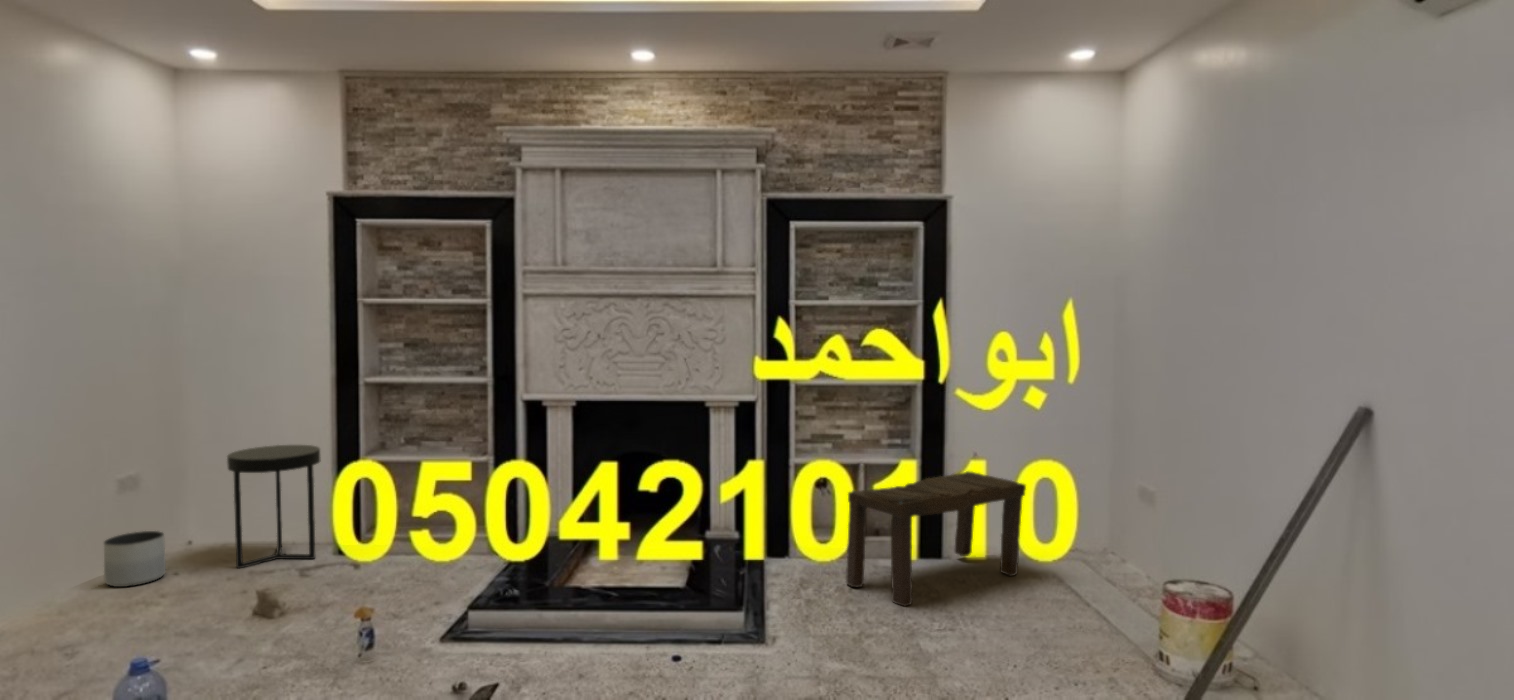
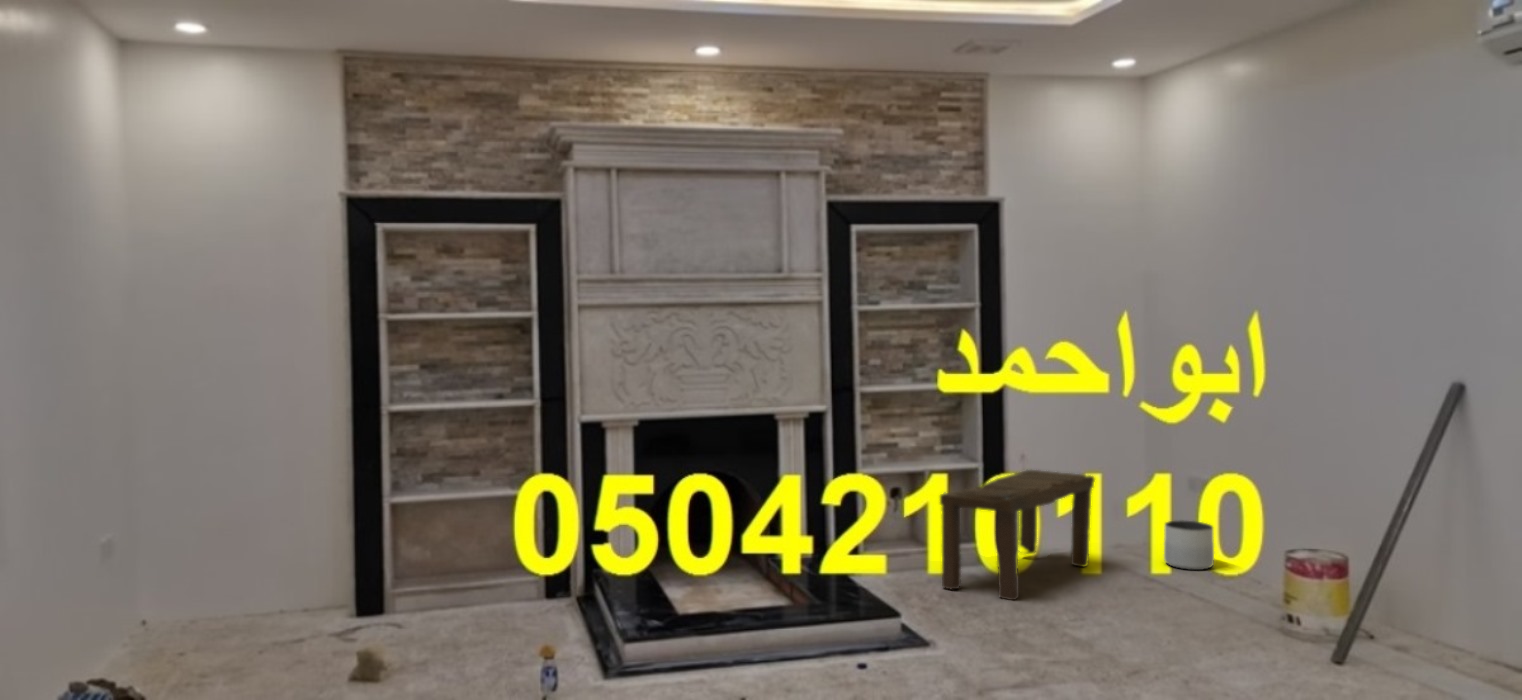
side table: present [227,445,321,569] -> none [234,489,339,638]
planter: present [104,531,166,587] -> present [1164,520,1214,570]

